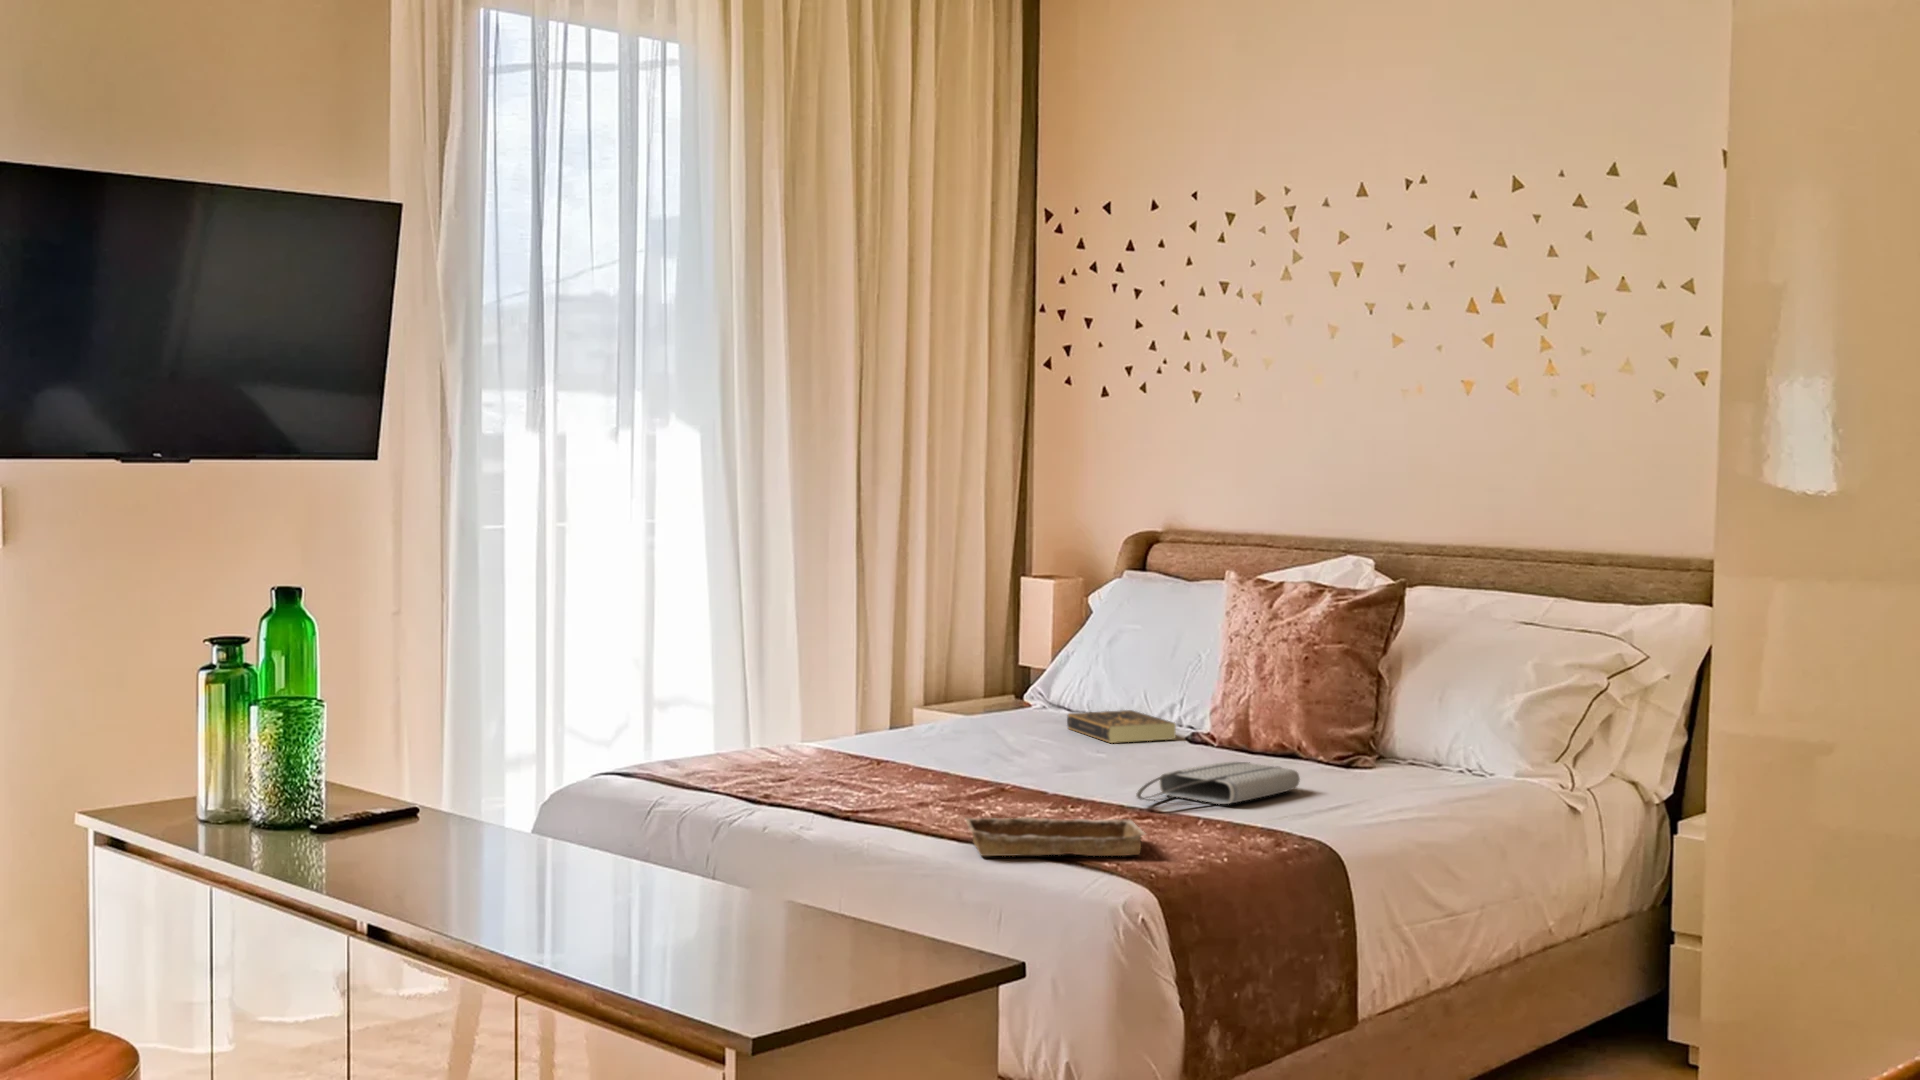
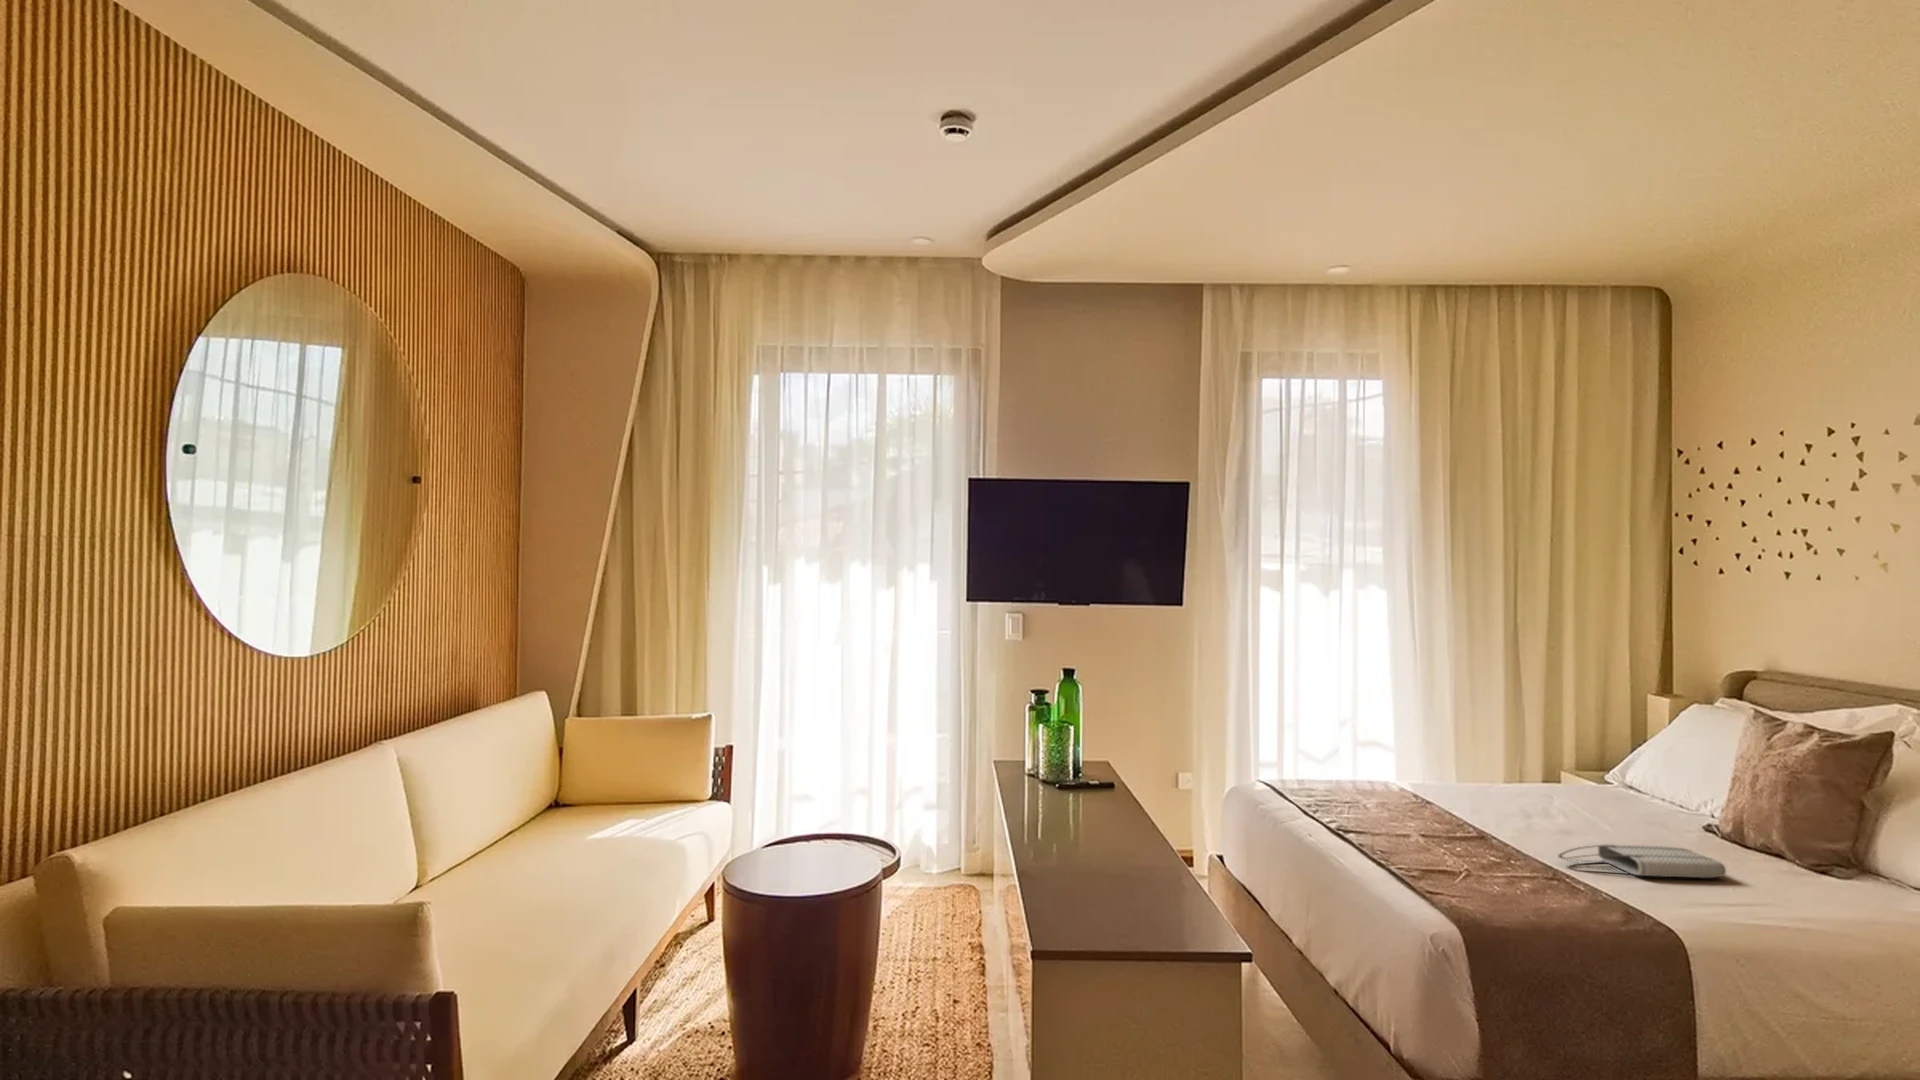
book: present [1067,710,1176,743] -> none [1616,793,1694,825]
tray: present [964,817,1145,856] -> none [1382,842,1515,891]

